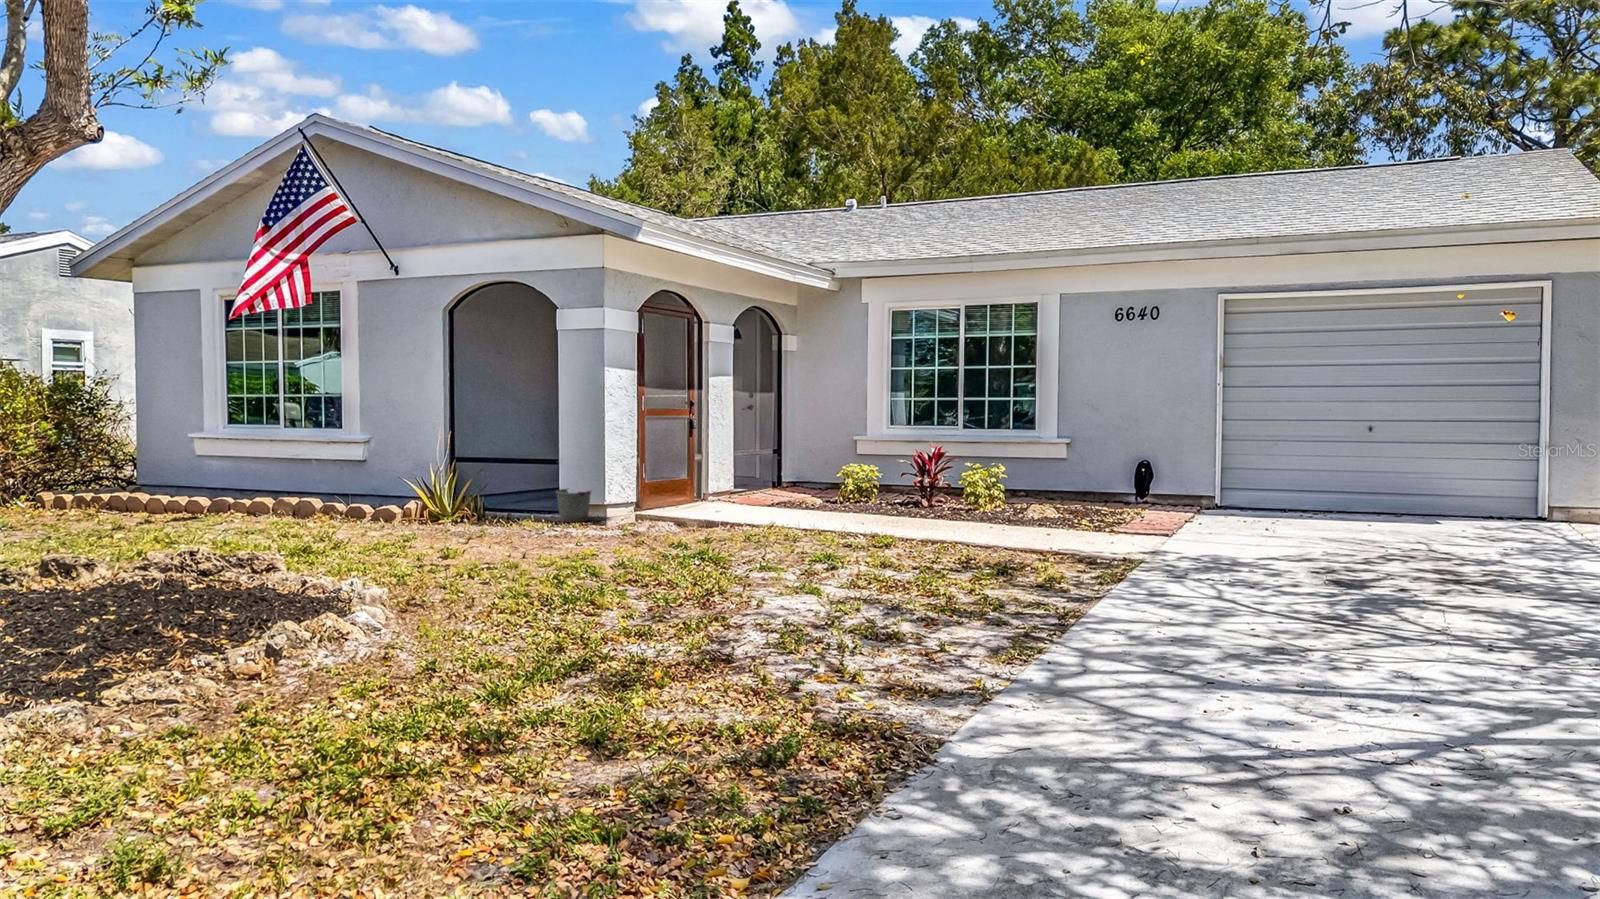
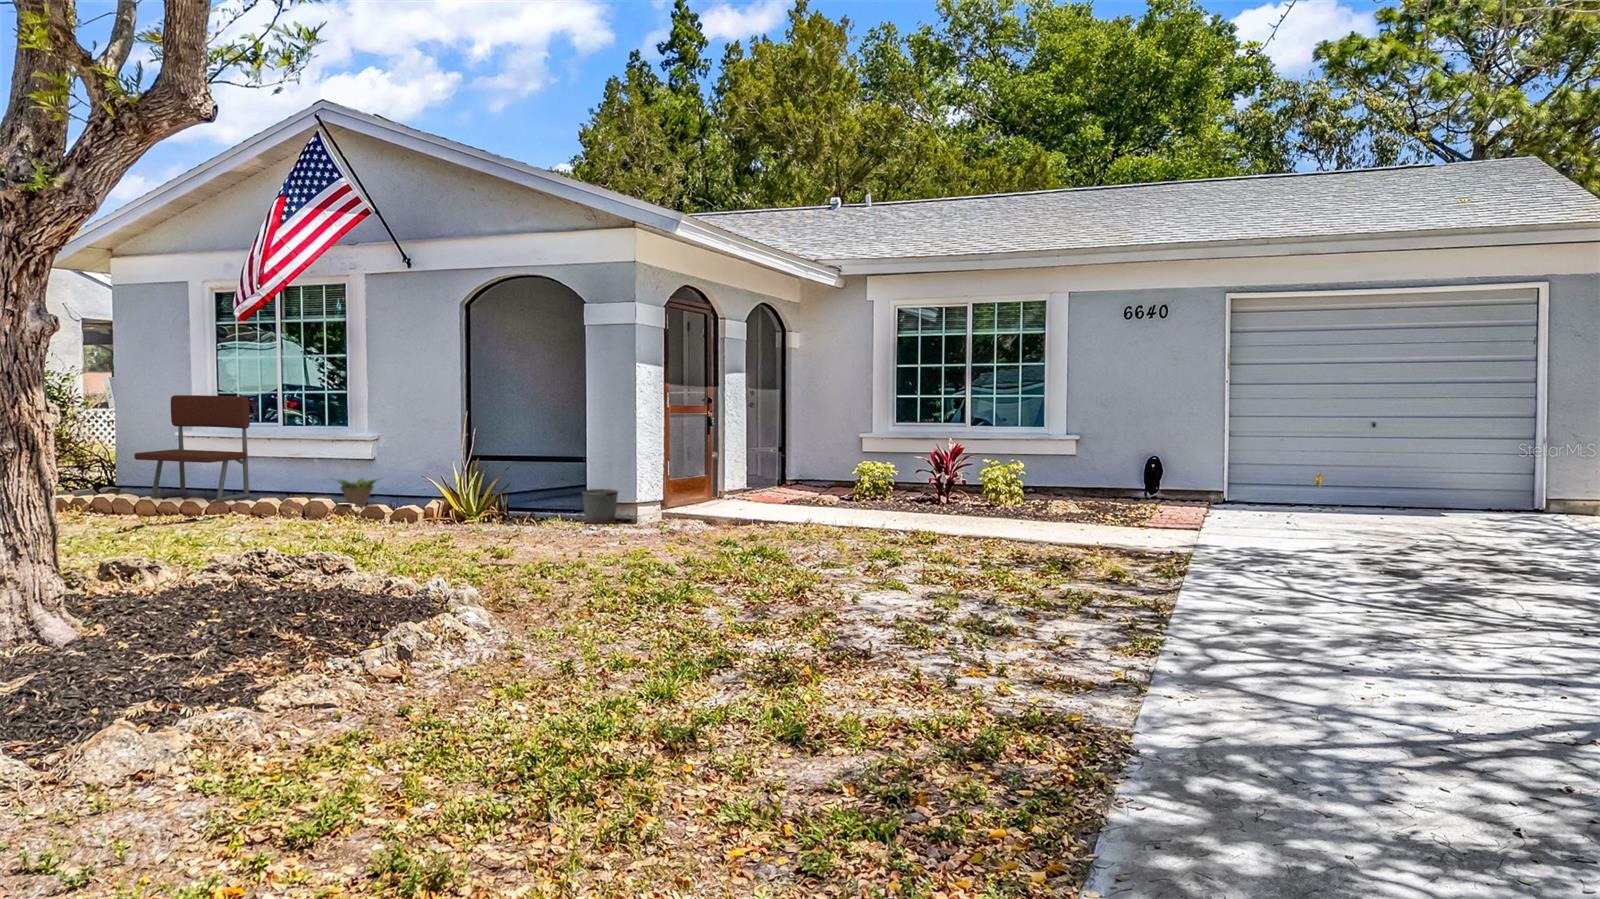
bench: none [159,396,266,497] -> present [134,395,251,502]
decorative plant: none [329,475,384,503] -> present [337,478,378,507]

